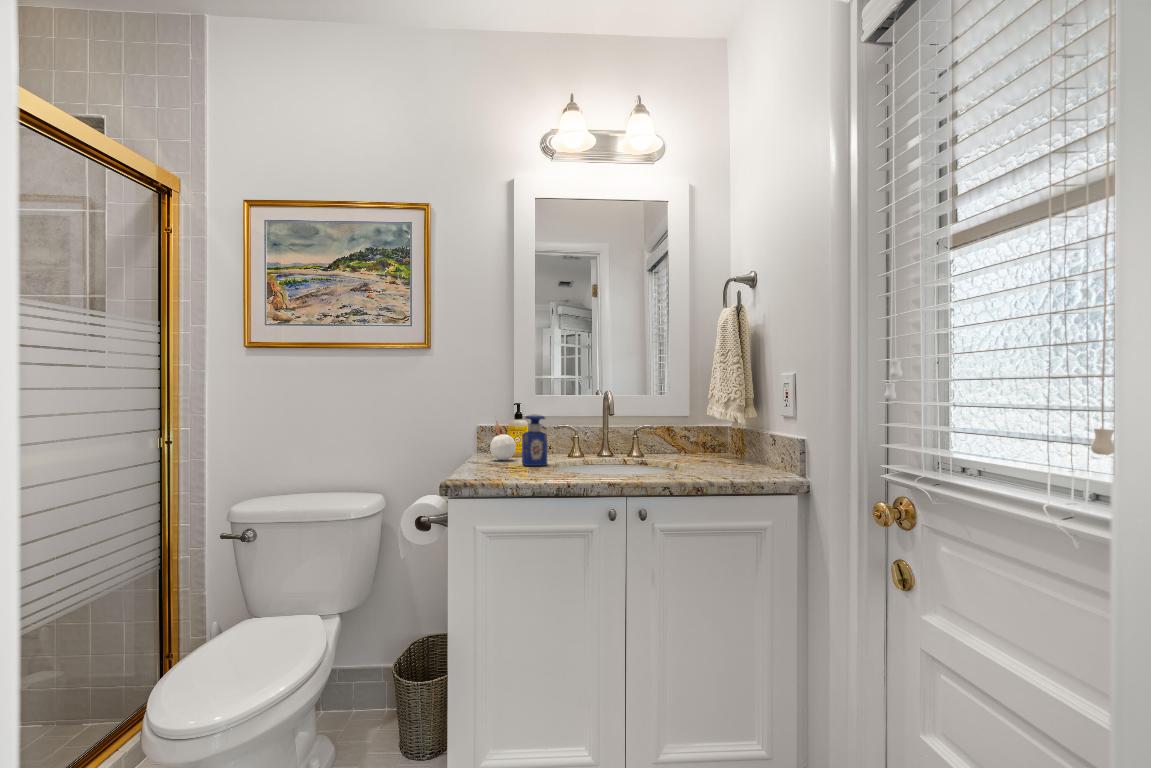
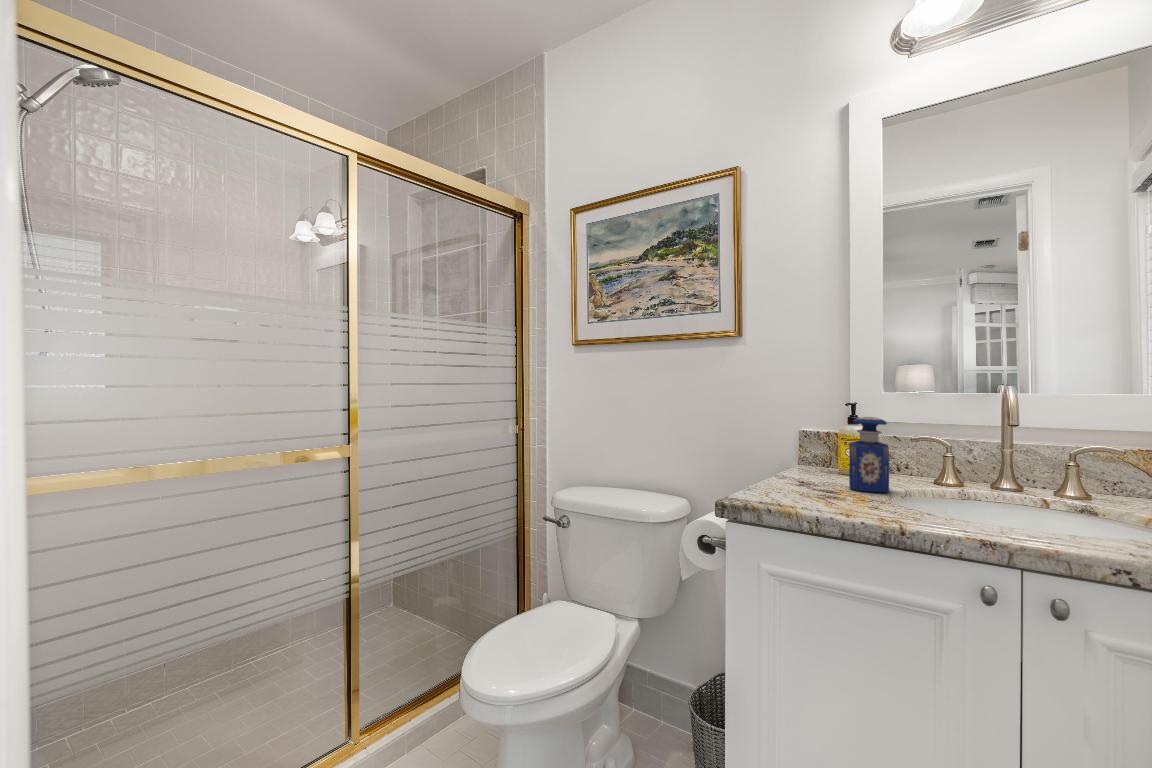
candle: present [490,416,516,460] -> none [807,416,846,476]

